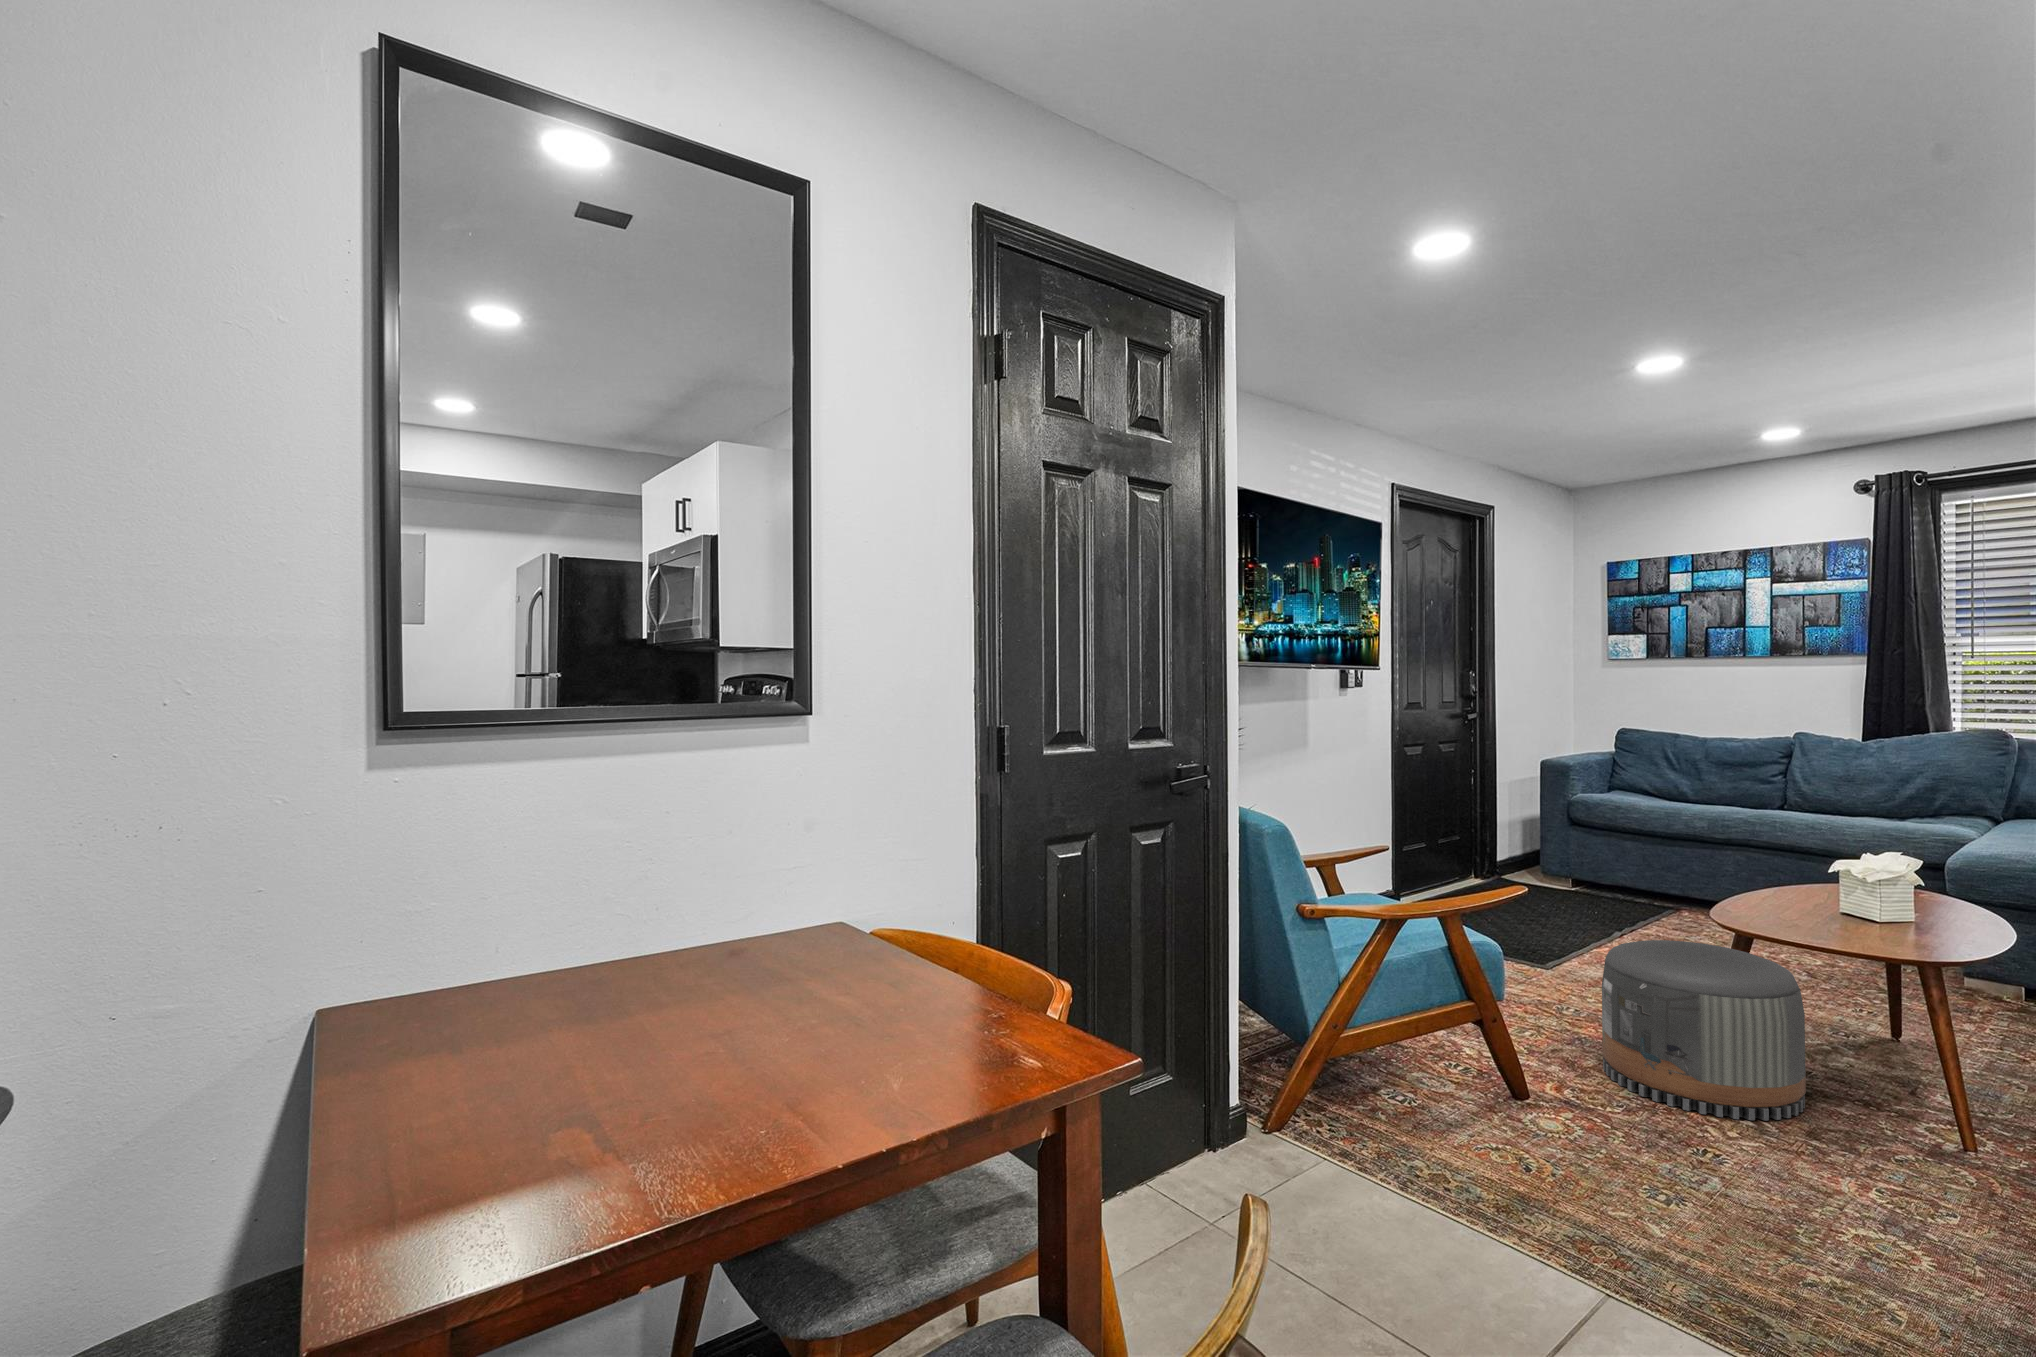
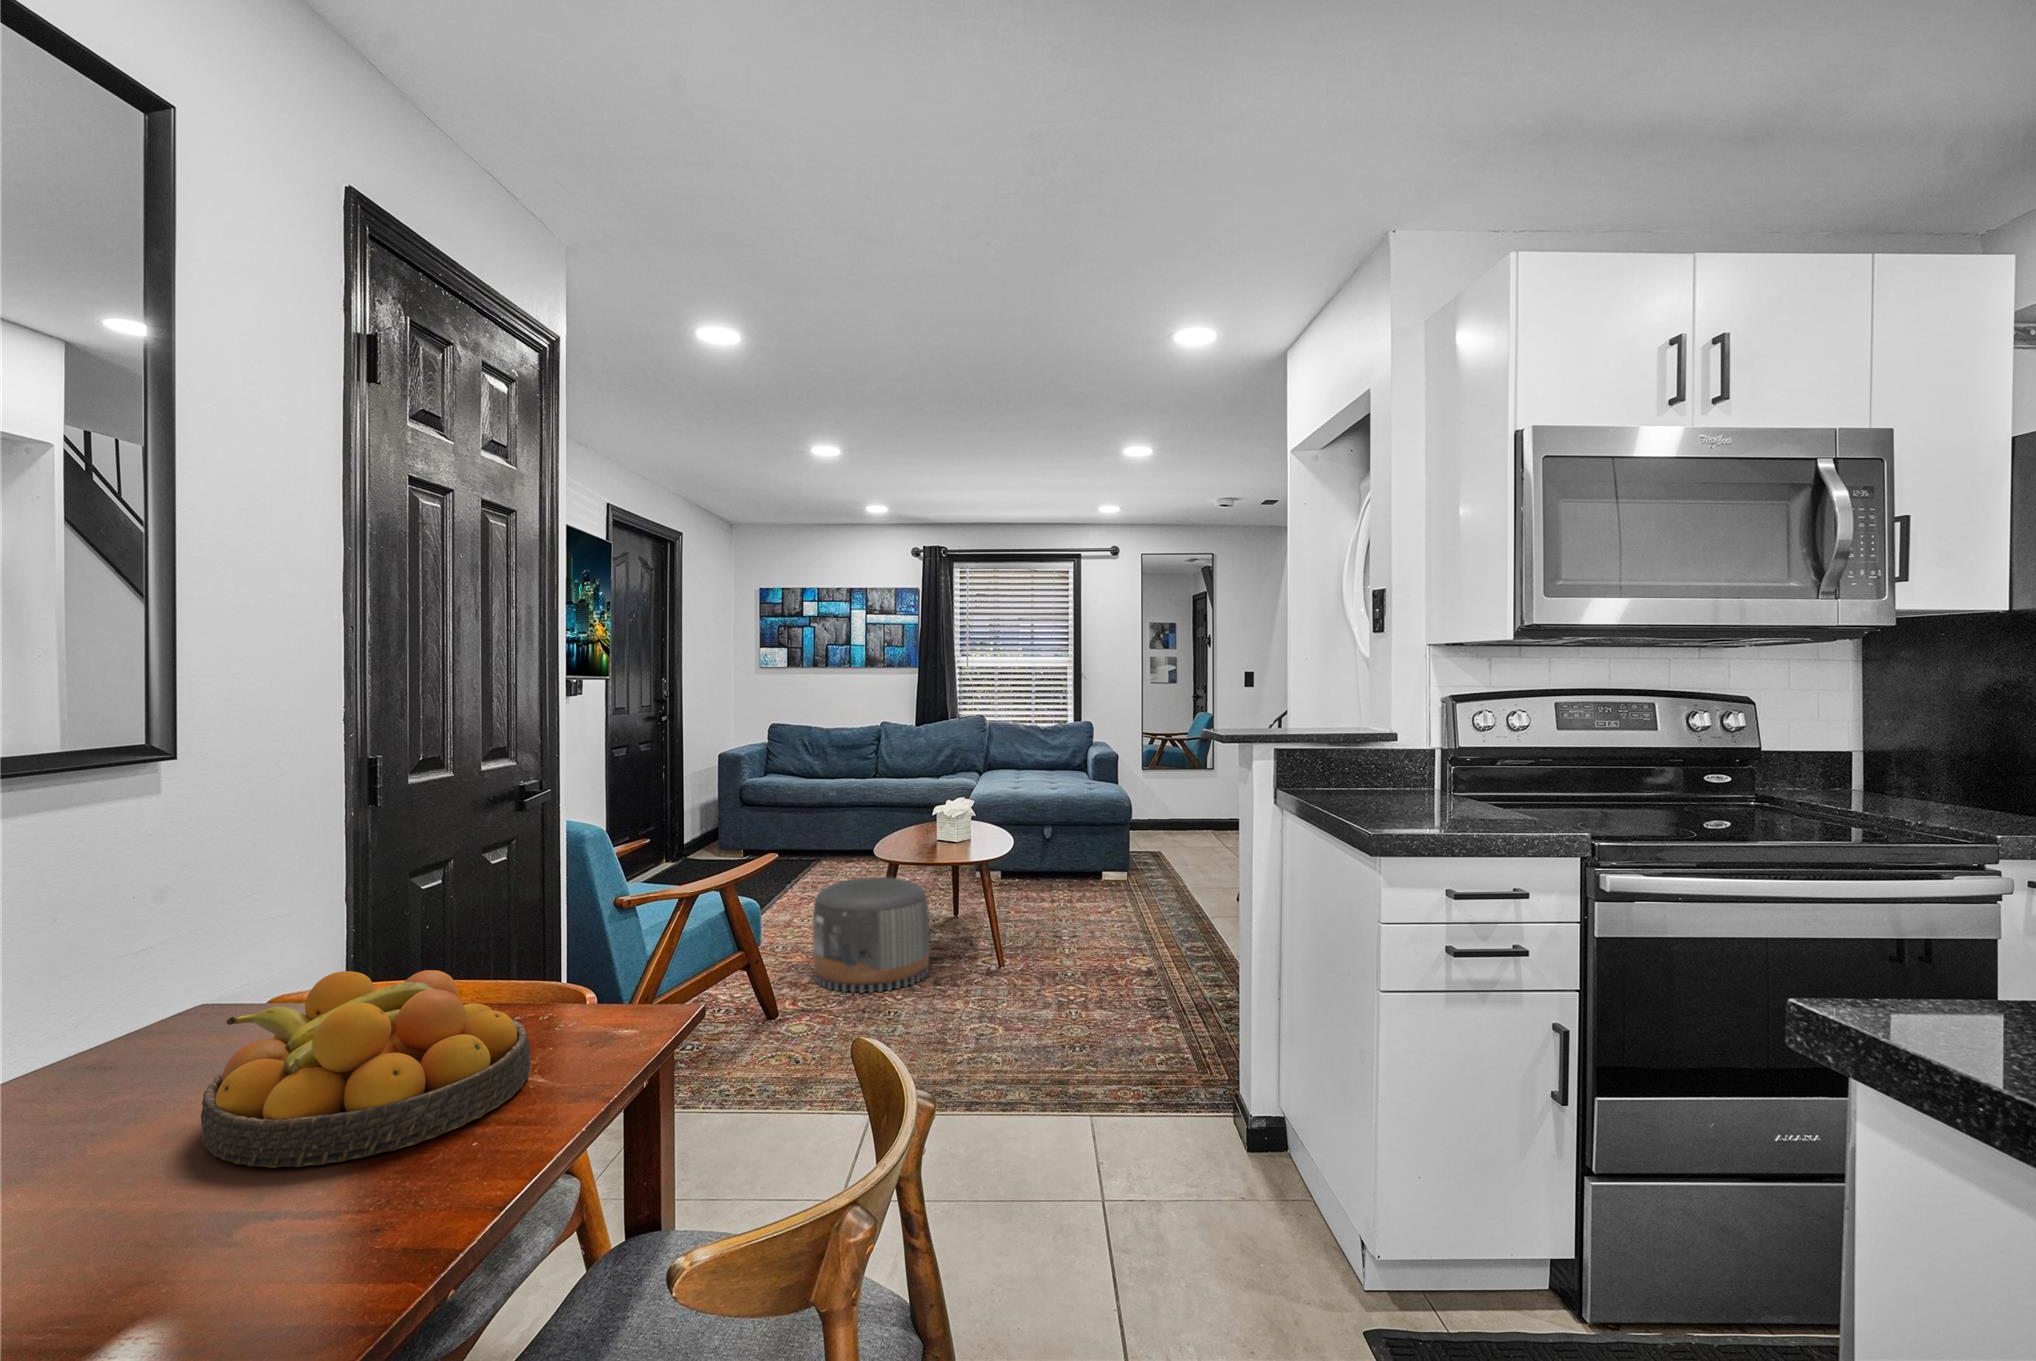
fruit bowl: none [617,904,908,1105] -> present [201,970,530,1168]

